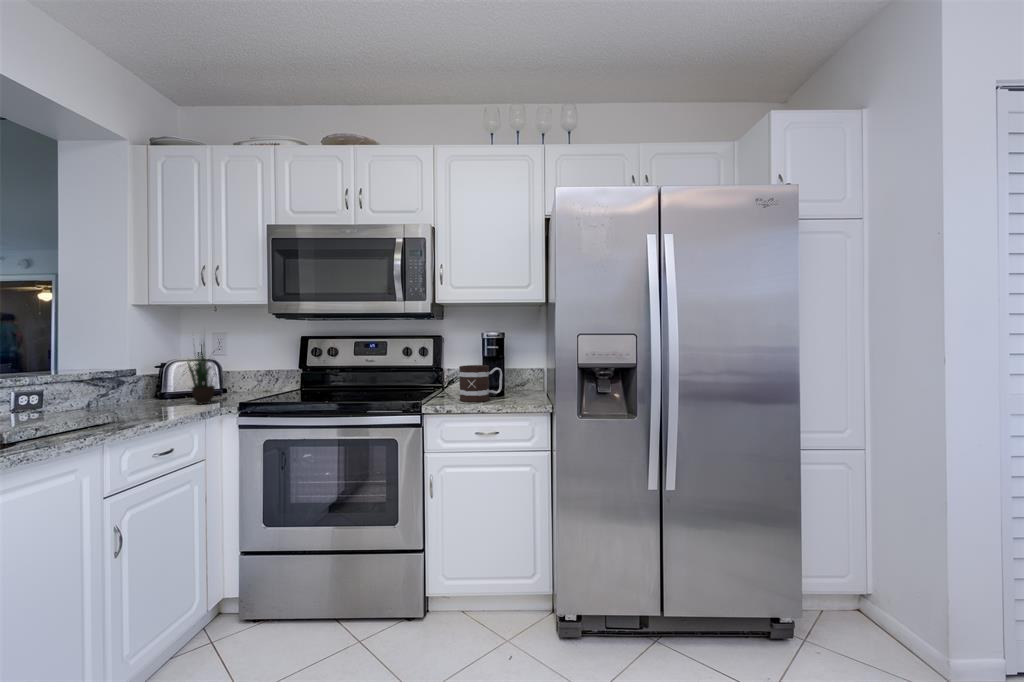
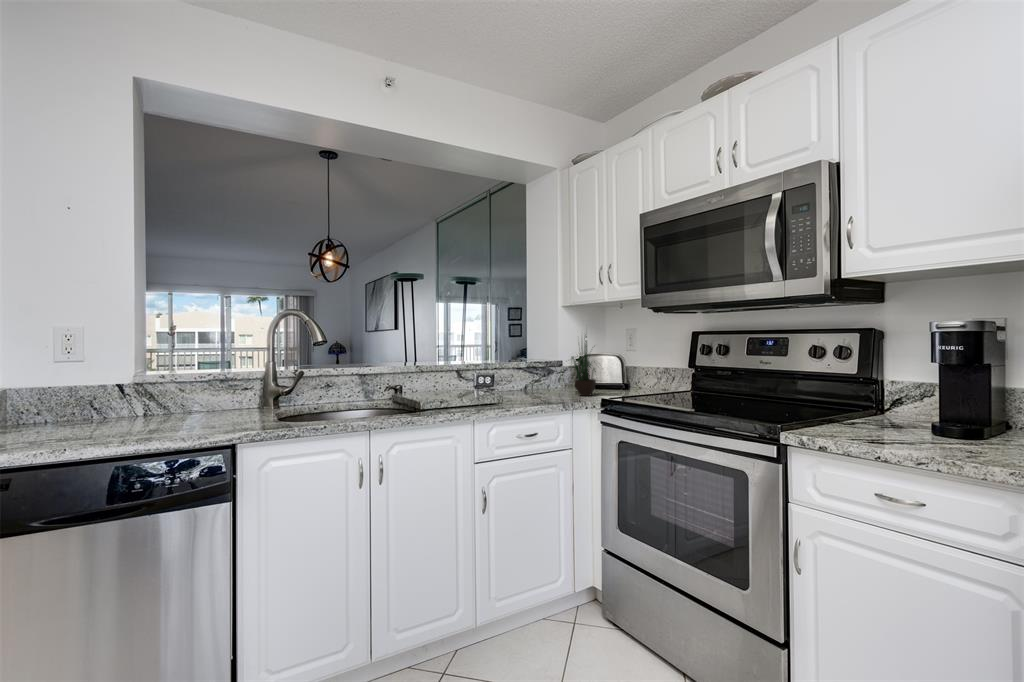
mug: present [459,365,502,402] -> none [854,377,953,442]

